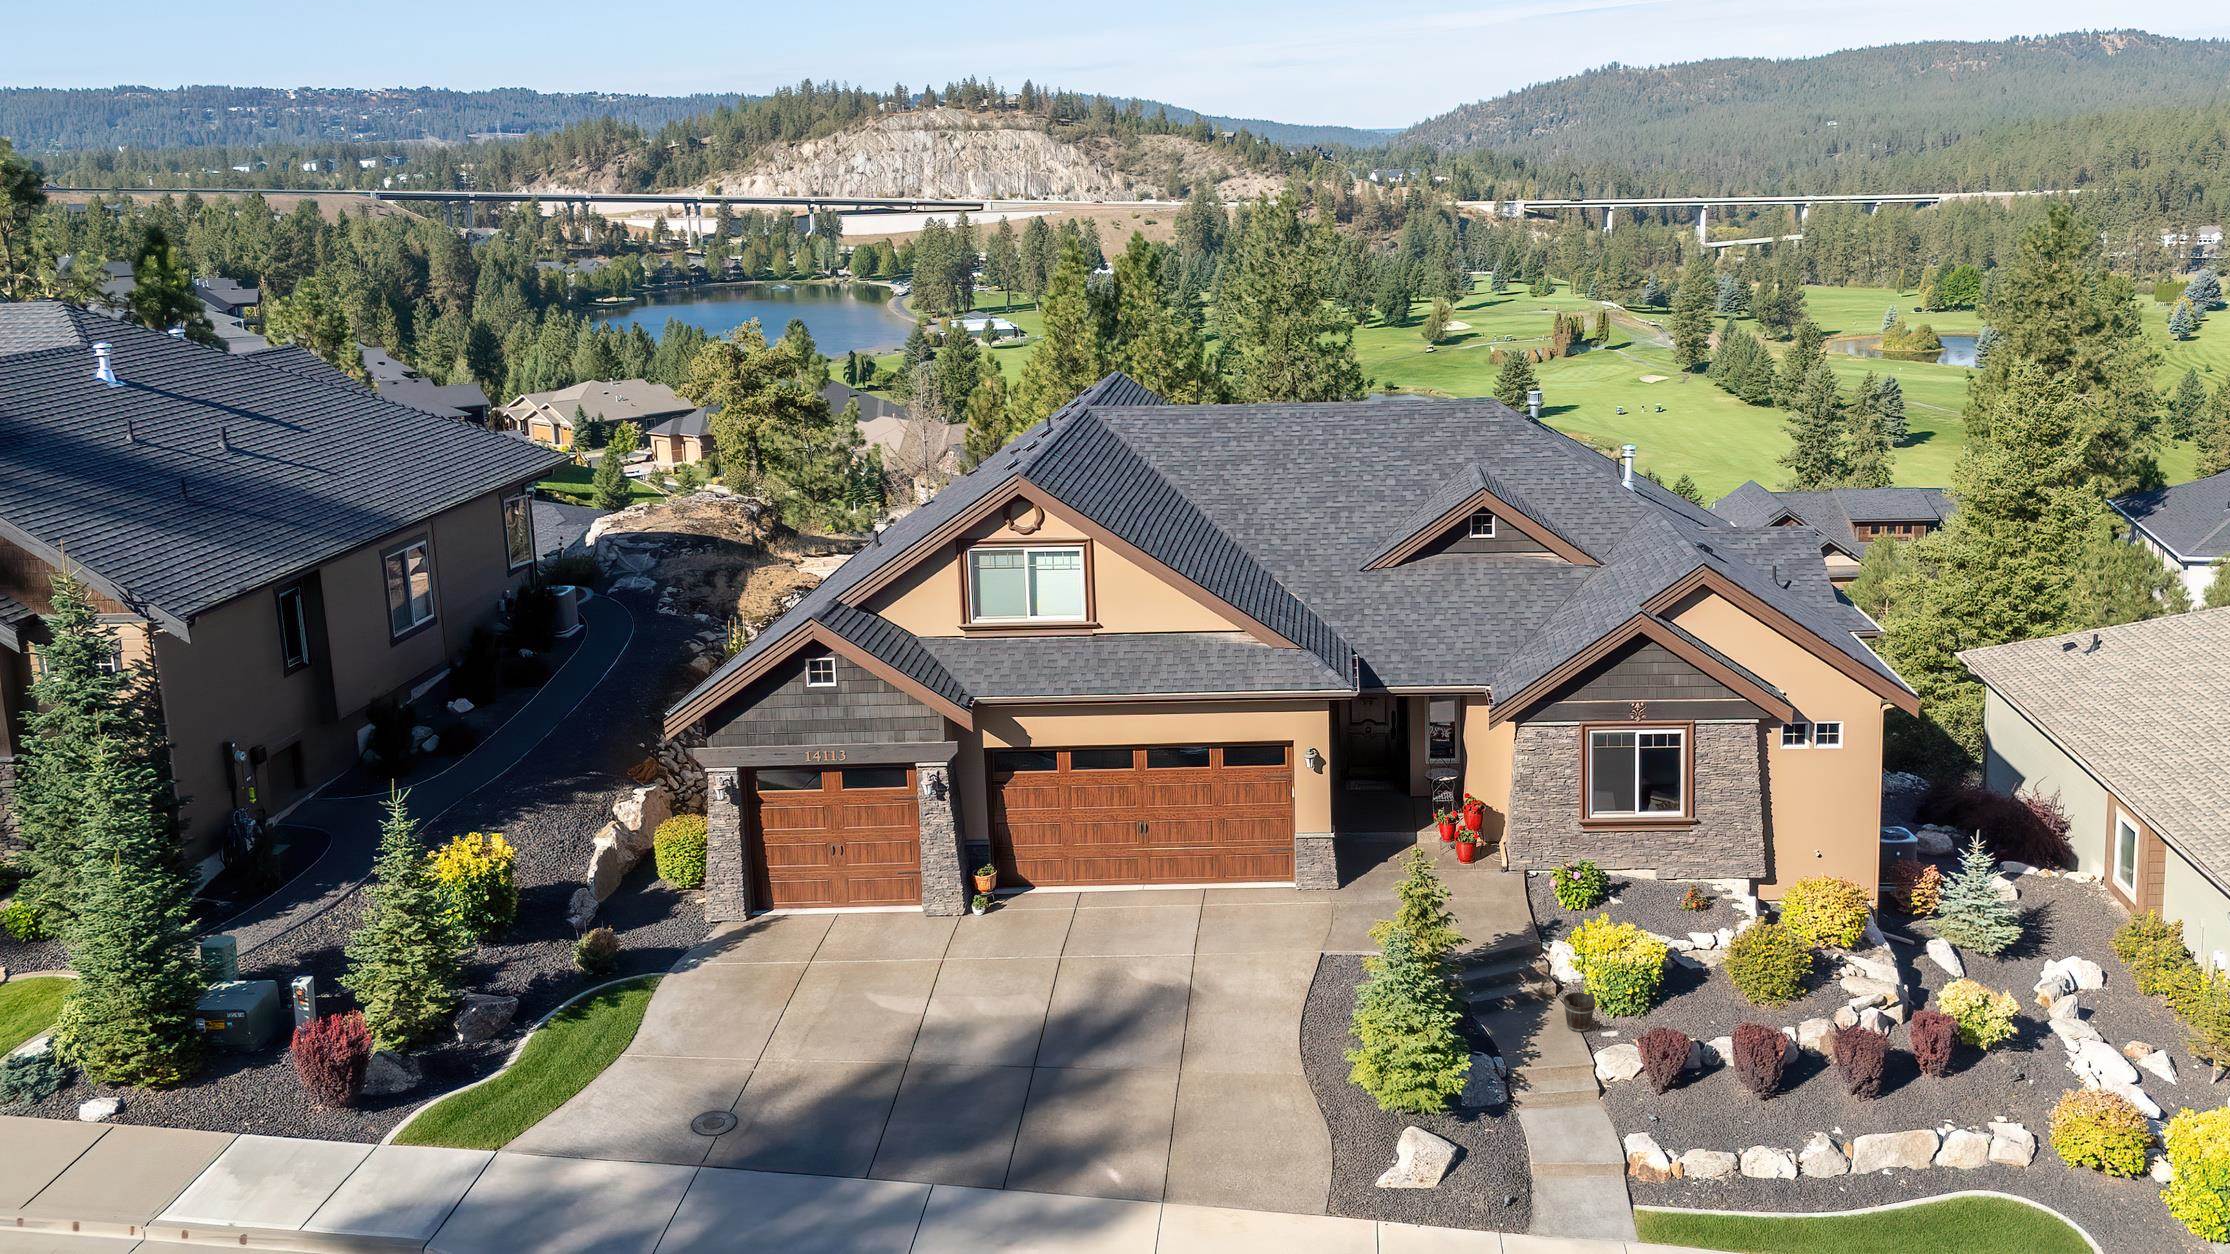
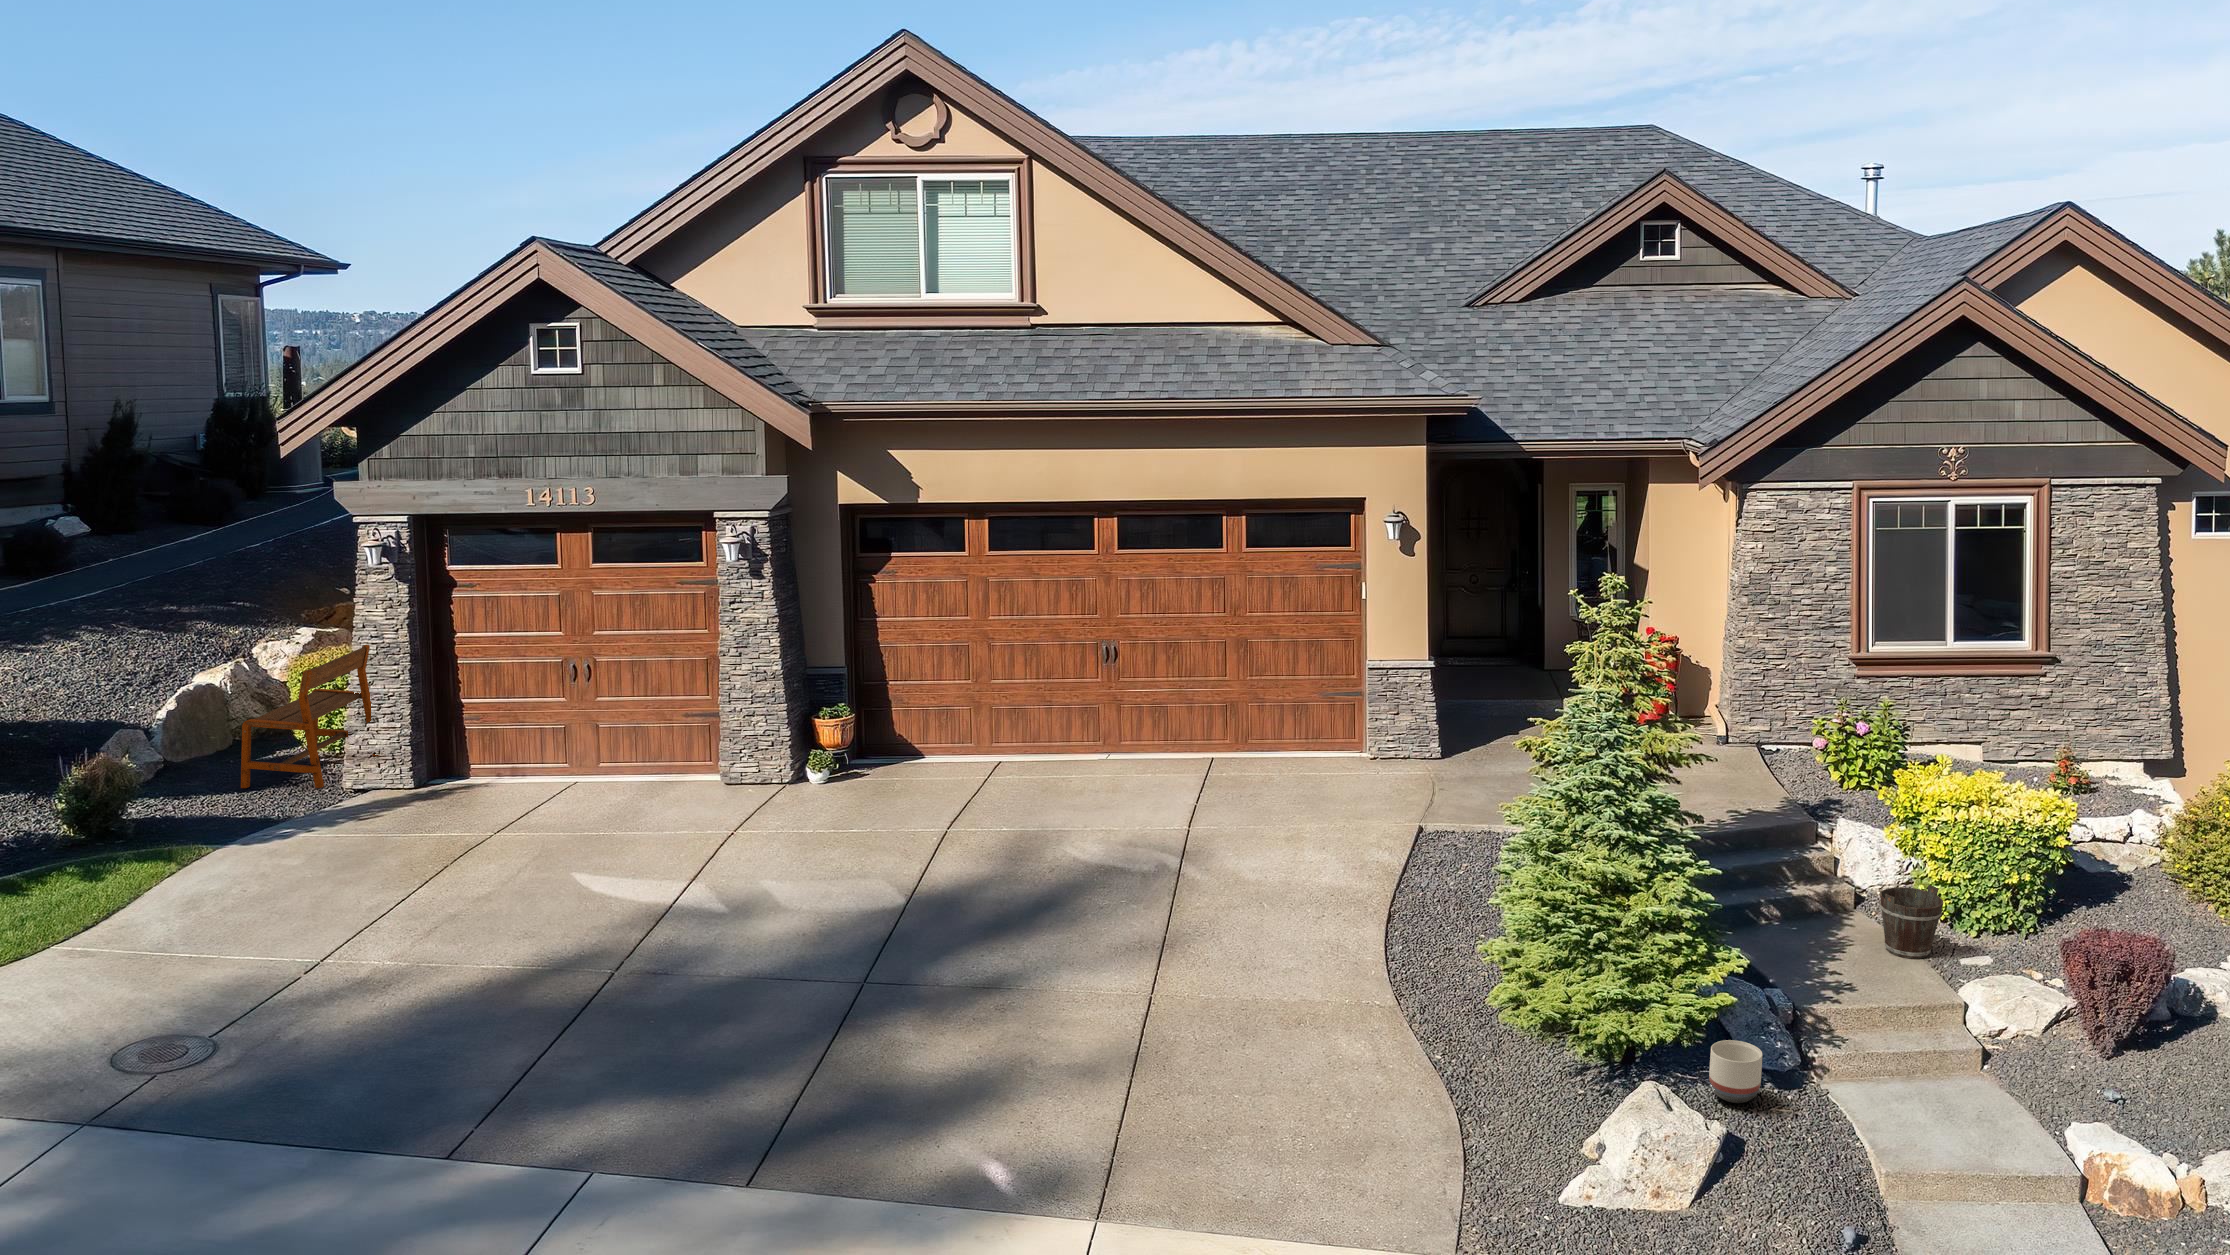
bench: none [655,845,722,937] -> present [241,645,380,788]
planter: none [1457,1095,1482,1127] -> present [1709,1040,1762,1103]

